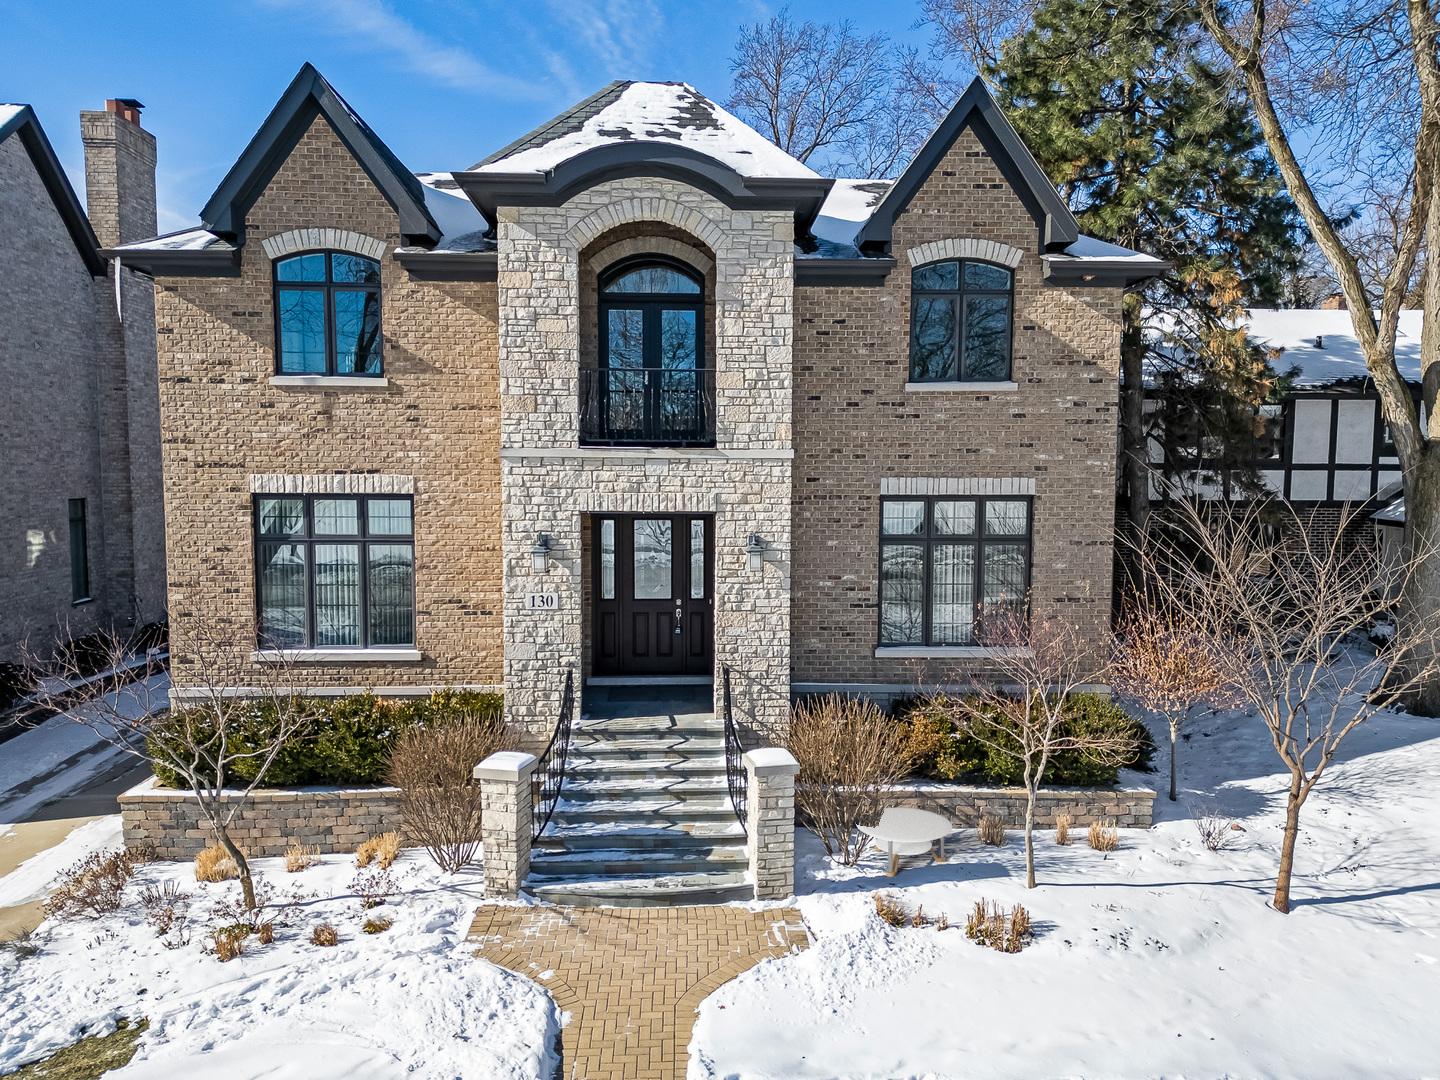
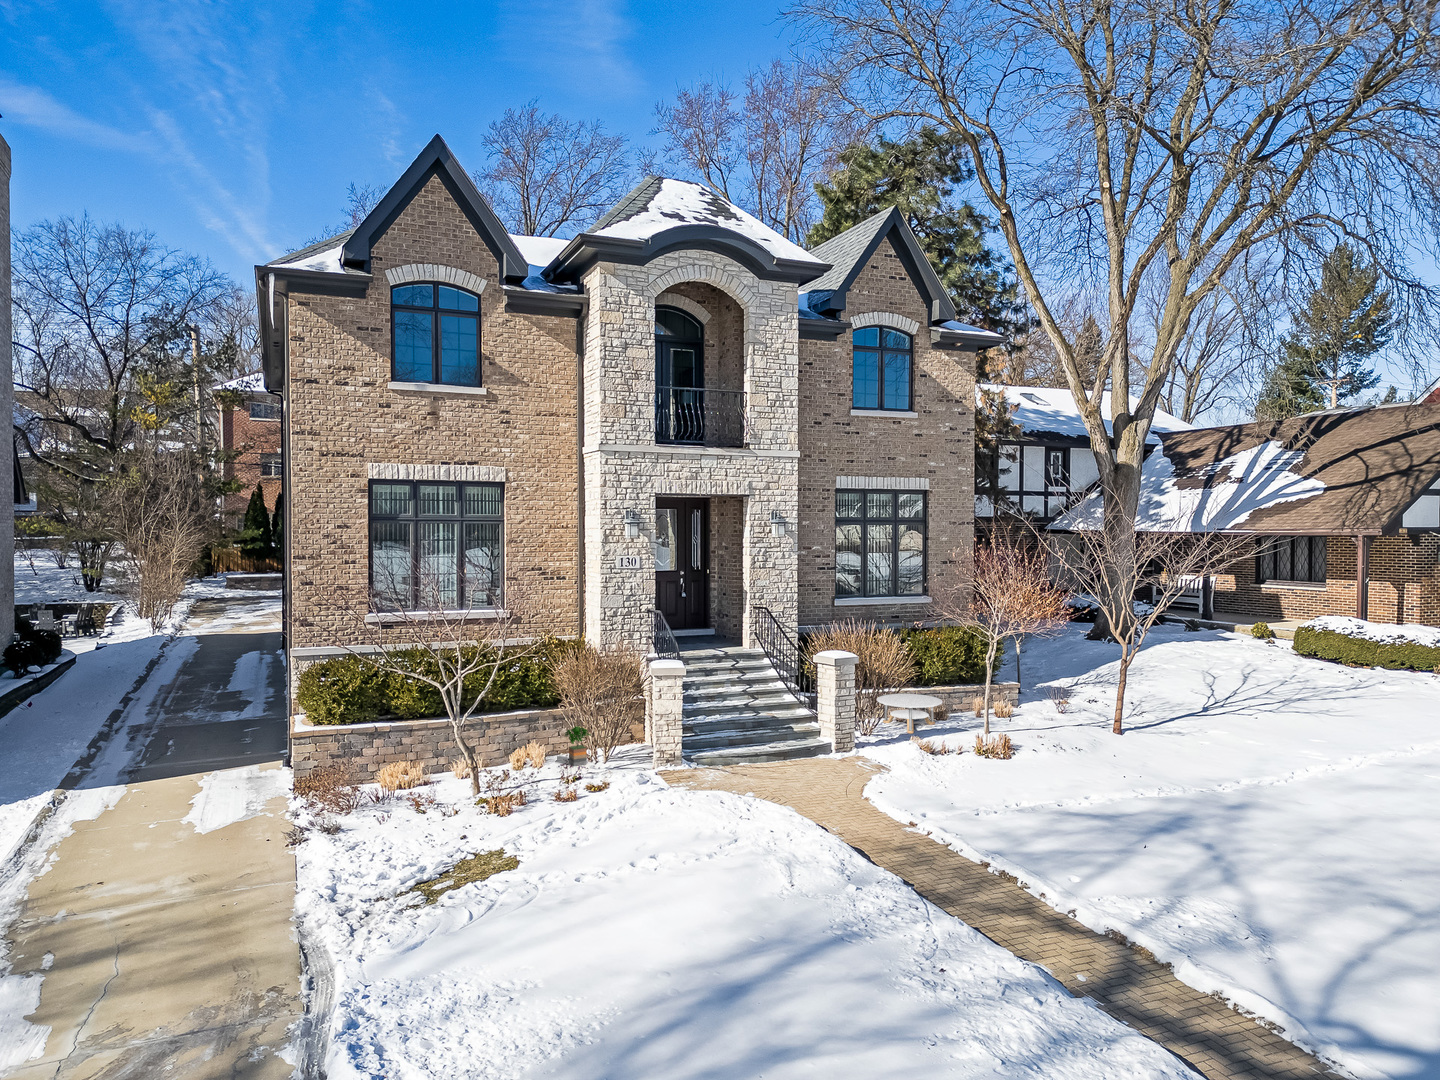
potted tree: none [384,827,421,880] -> present [565,726,591,766]

